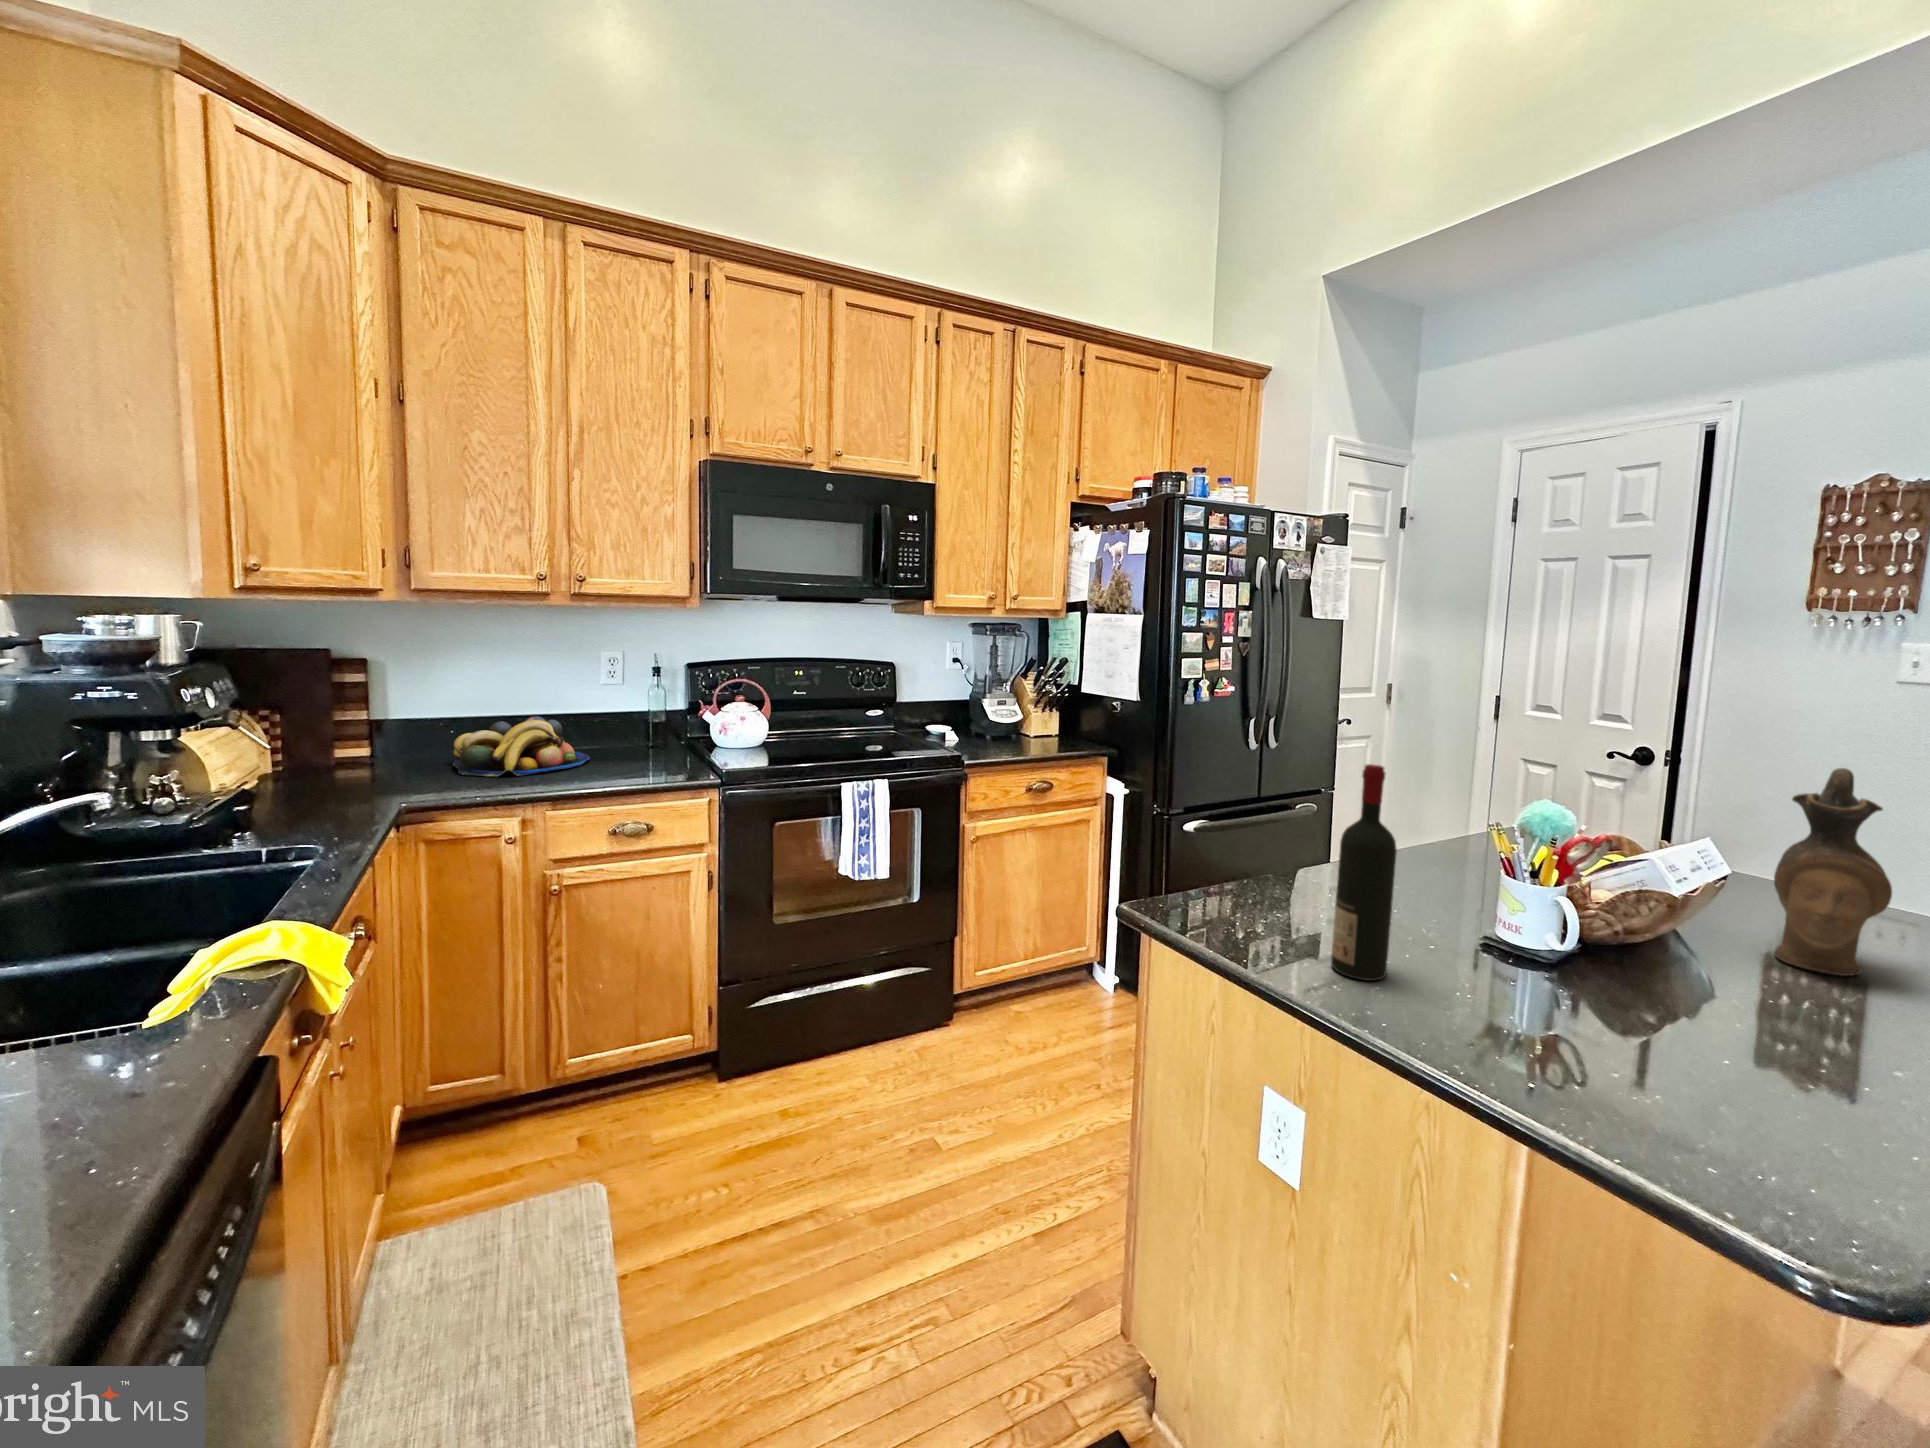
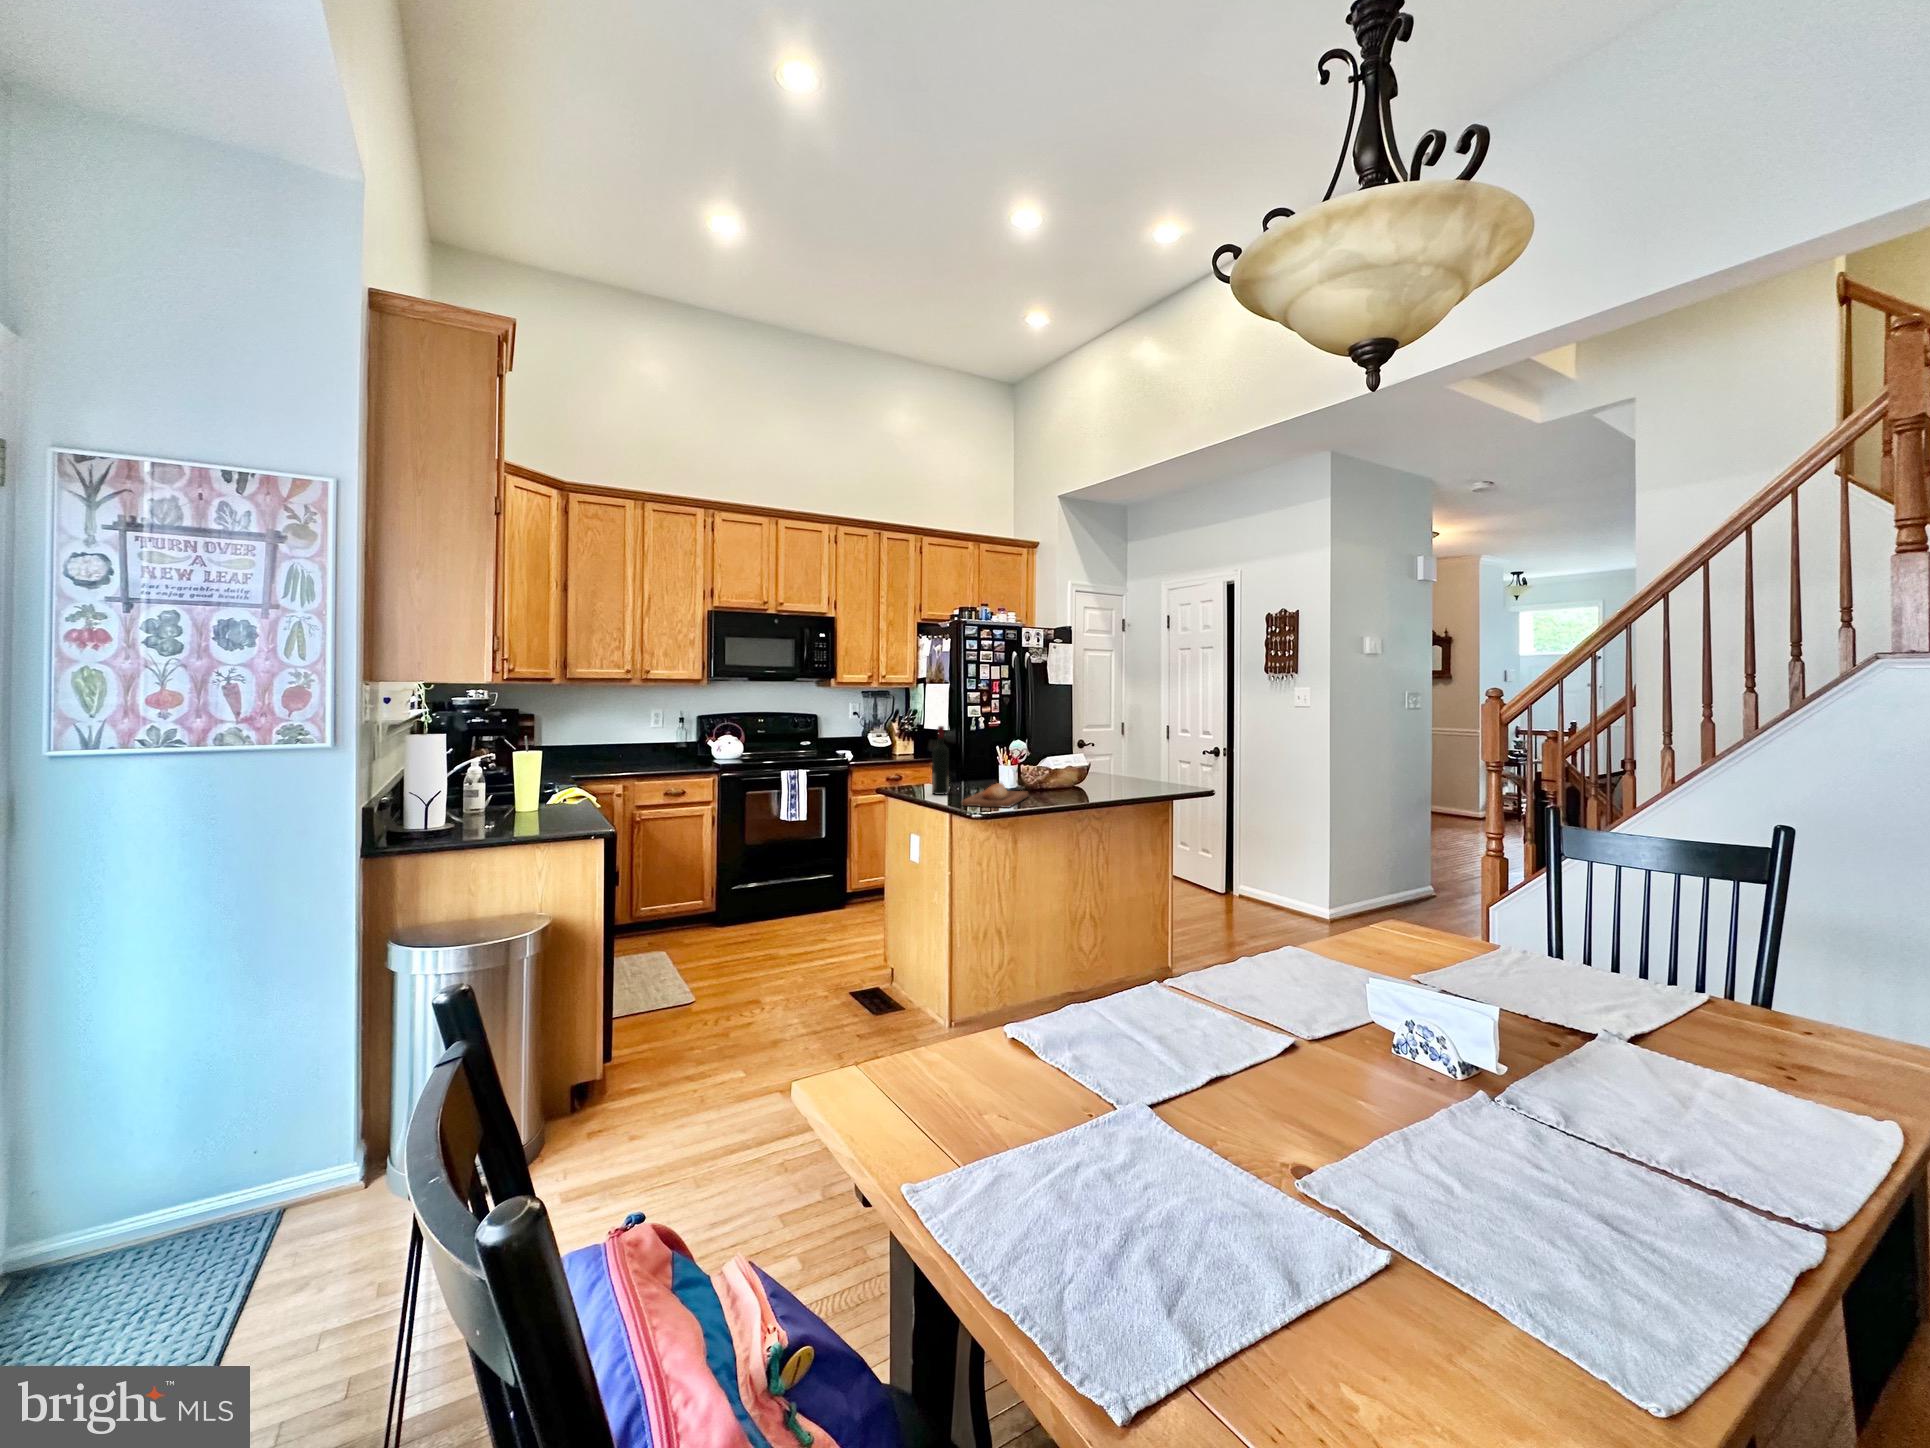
fruit bowl: present [453,716,590,776] -> none [581,742,650,768]
ceramic pitcher: present [1774,768,1892,976] -> none [1086,726,1115,792]
bread loaf: none [1511,972,1860,1176] -> present [962,783,1028,808]

